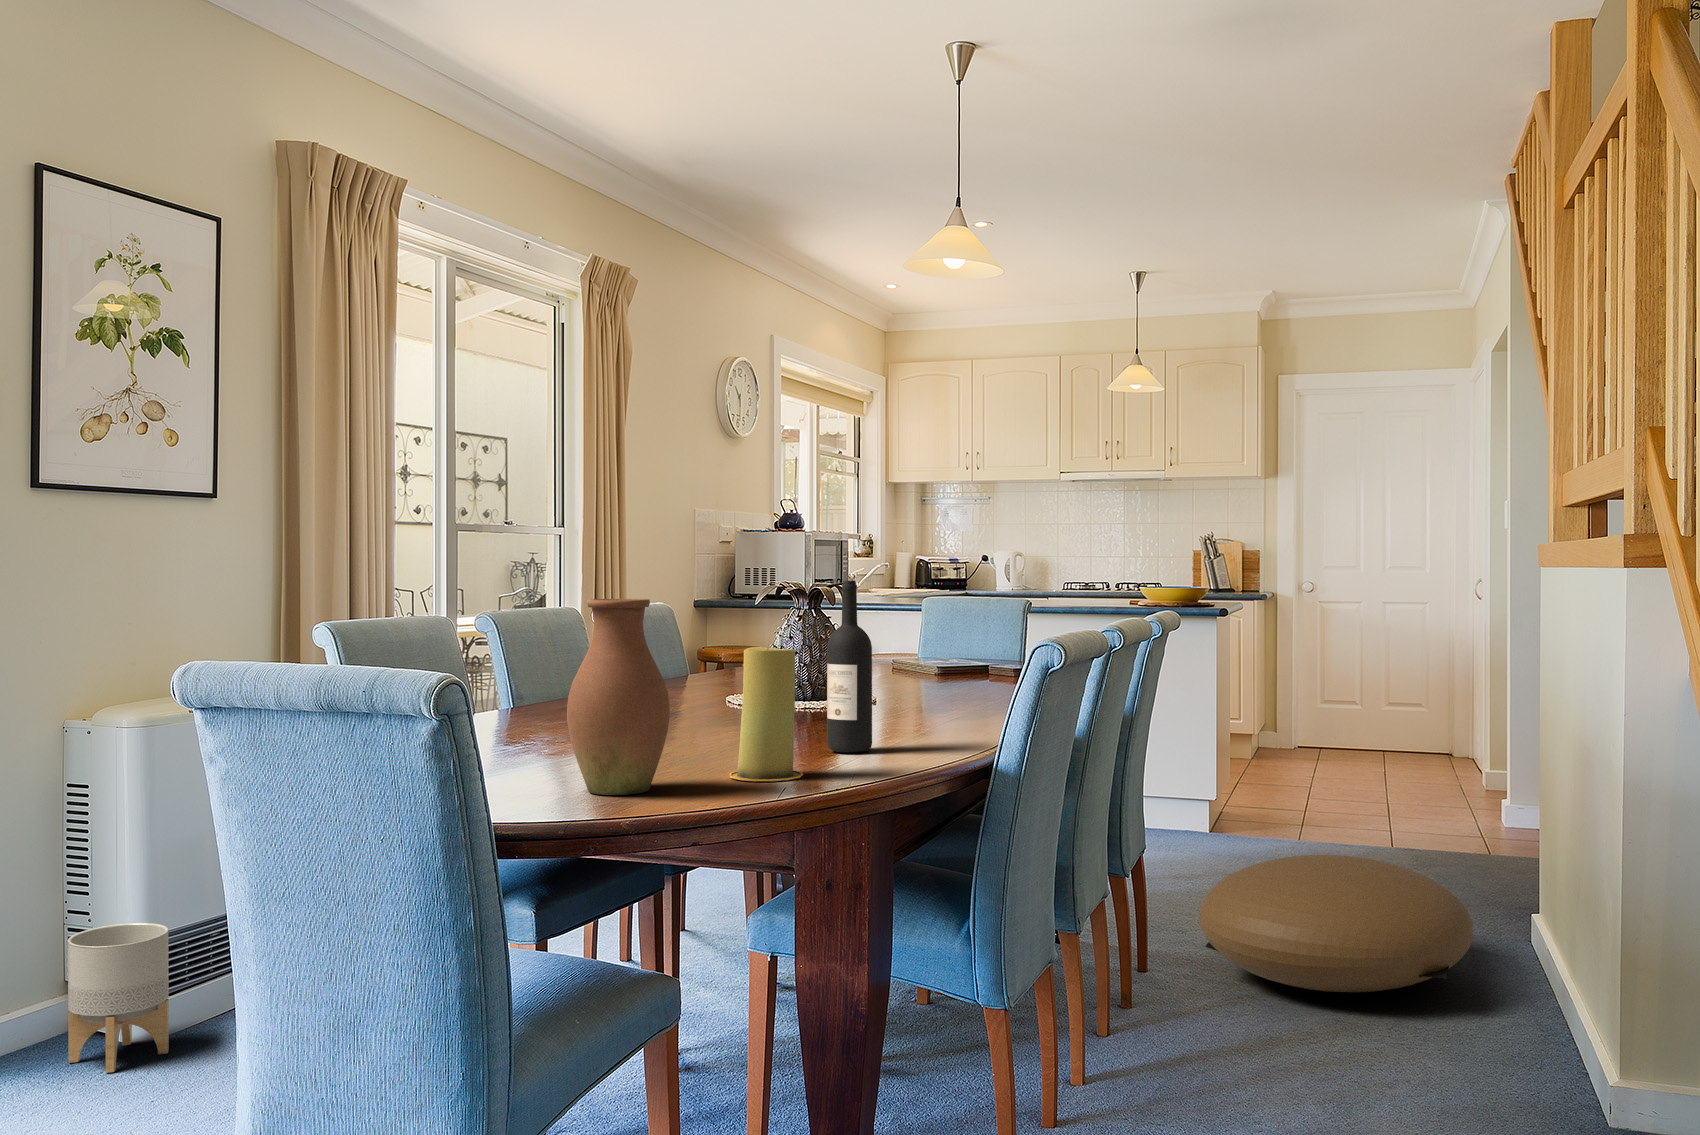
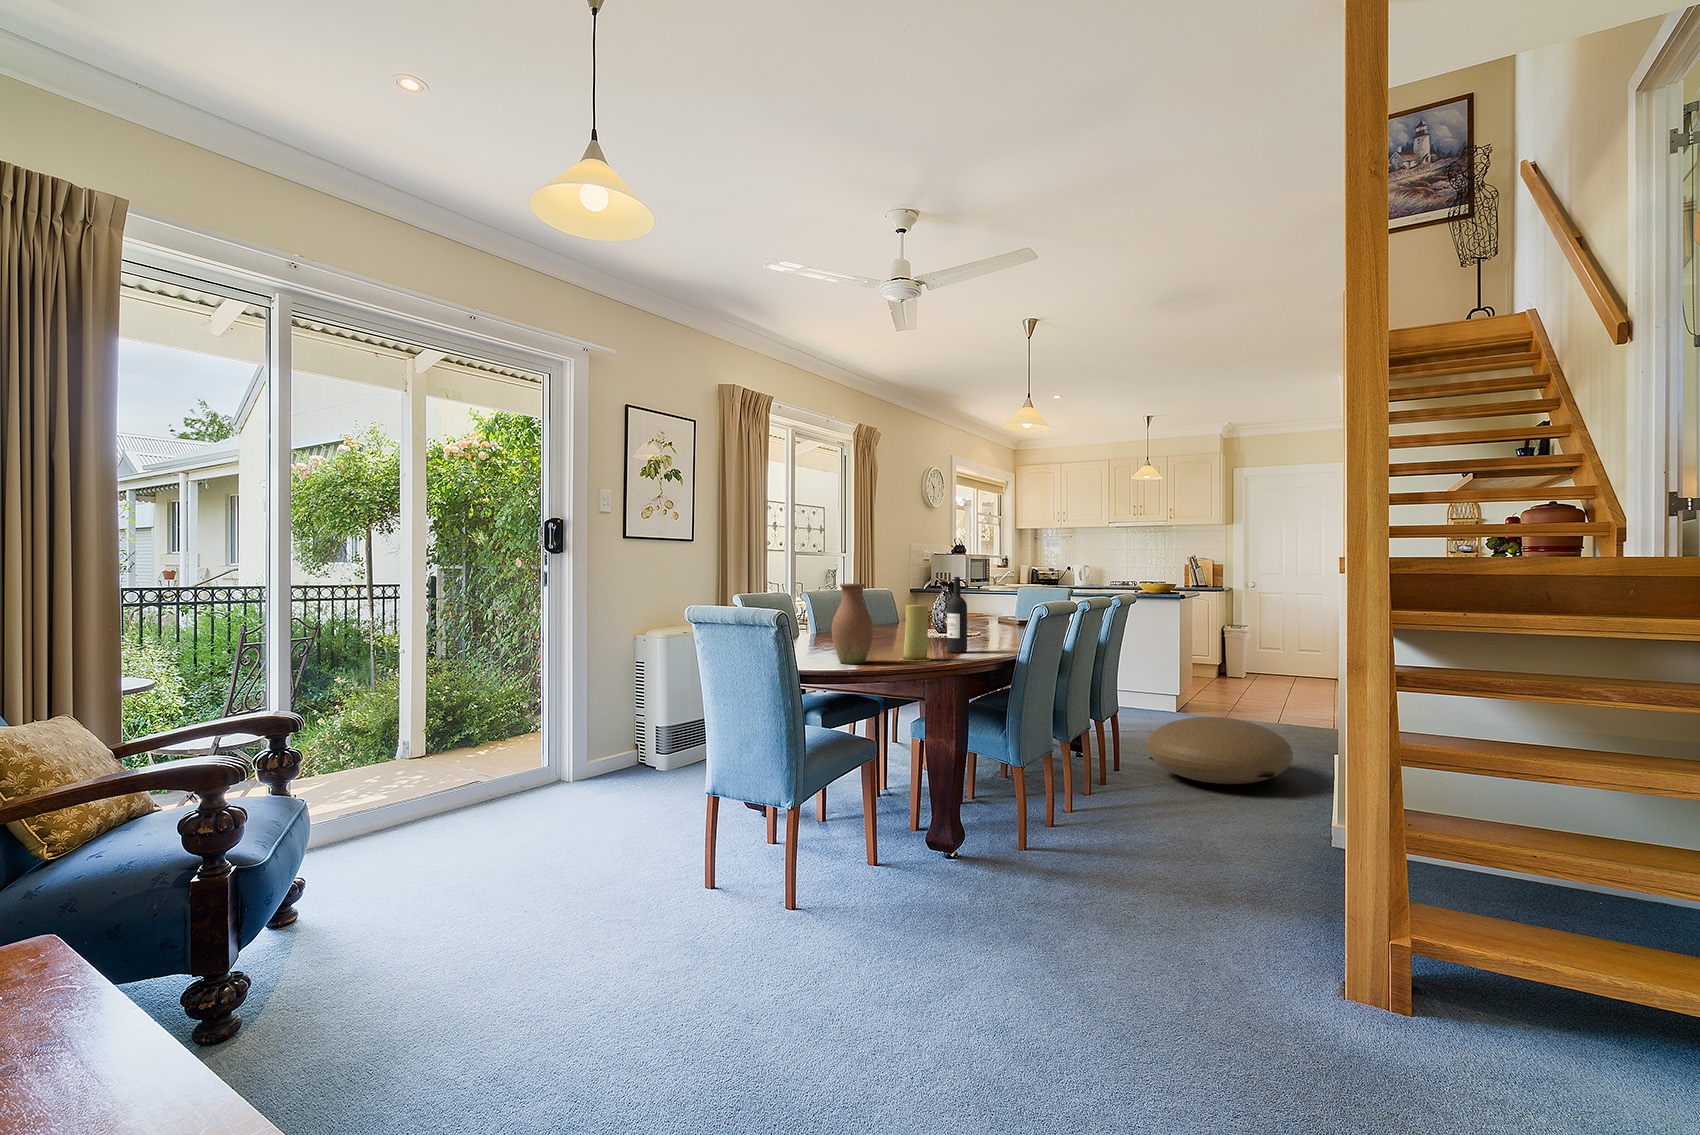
planter: present [68,923,169,1073] -> none [638,721,676,781]

